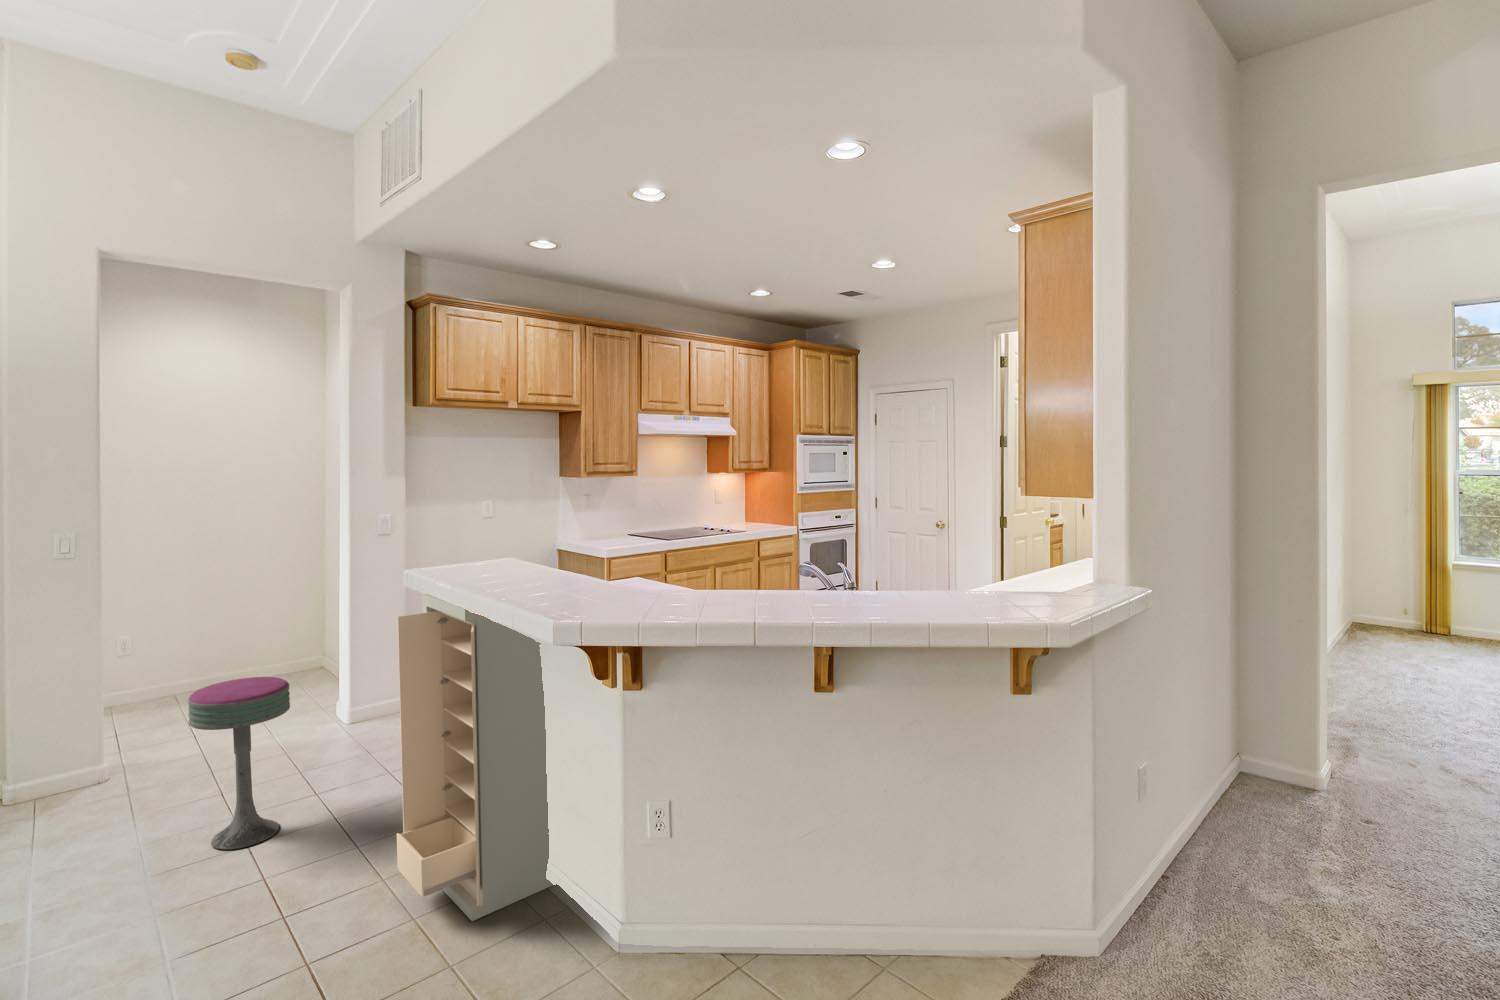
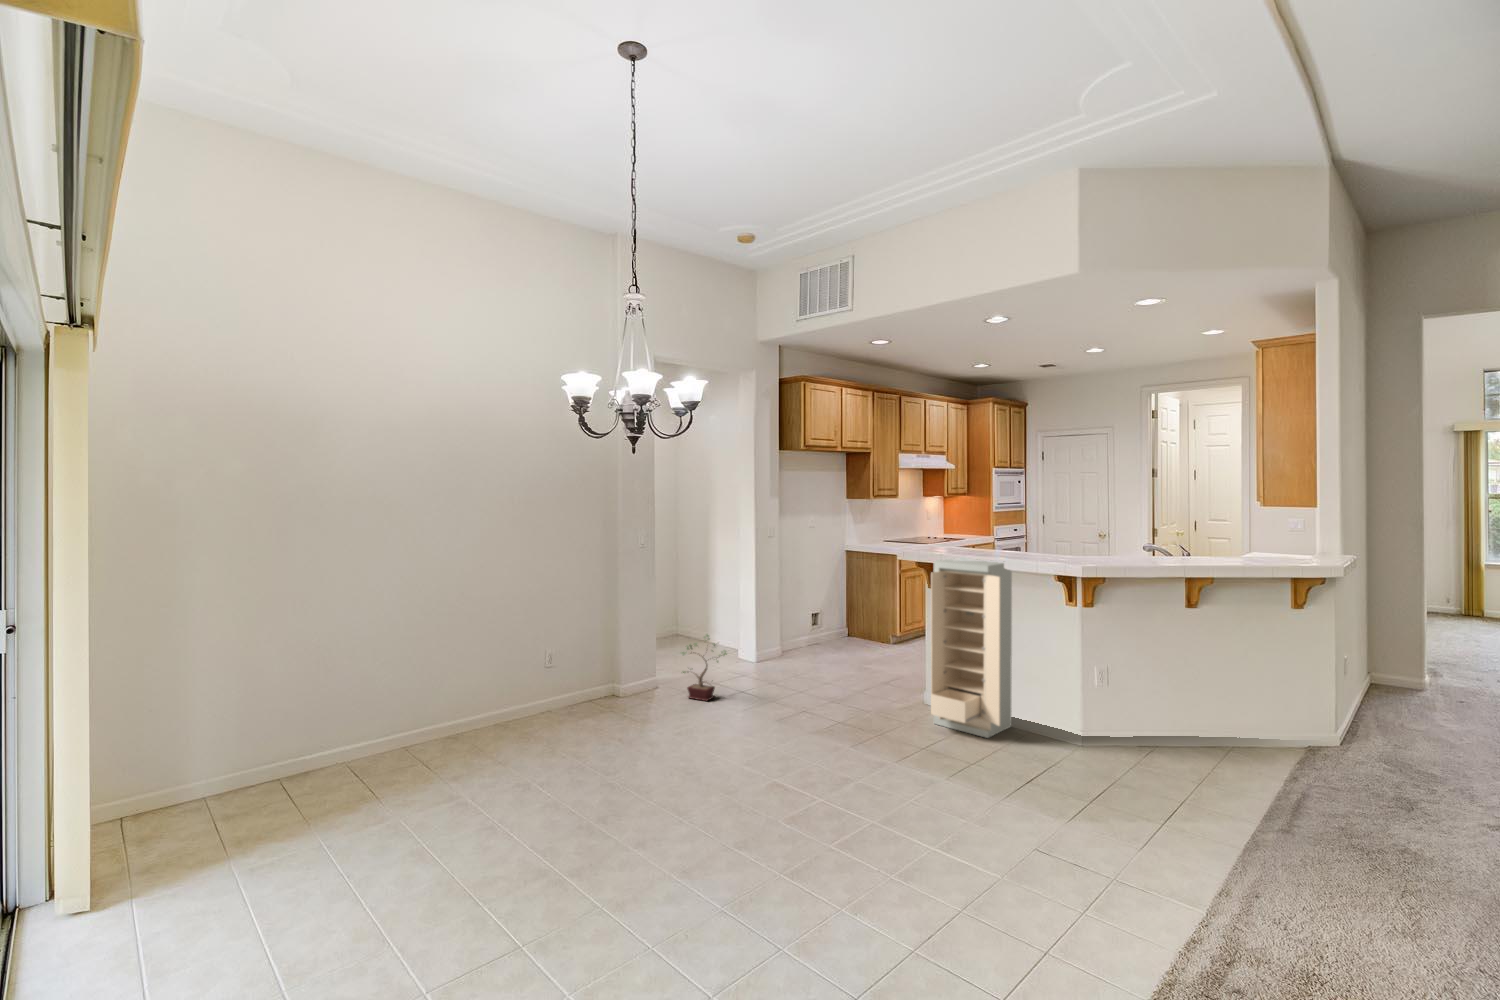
bar stool: present [188,677,290,850] -> none [768,617,818,715]
potted plant: none [115,698,175,811] -> present [682,634,727,701]

